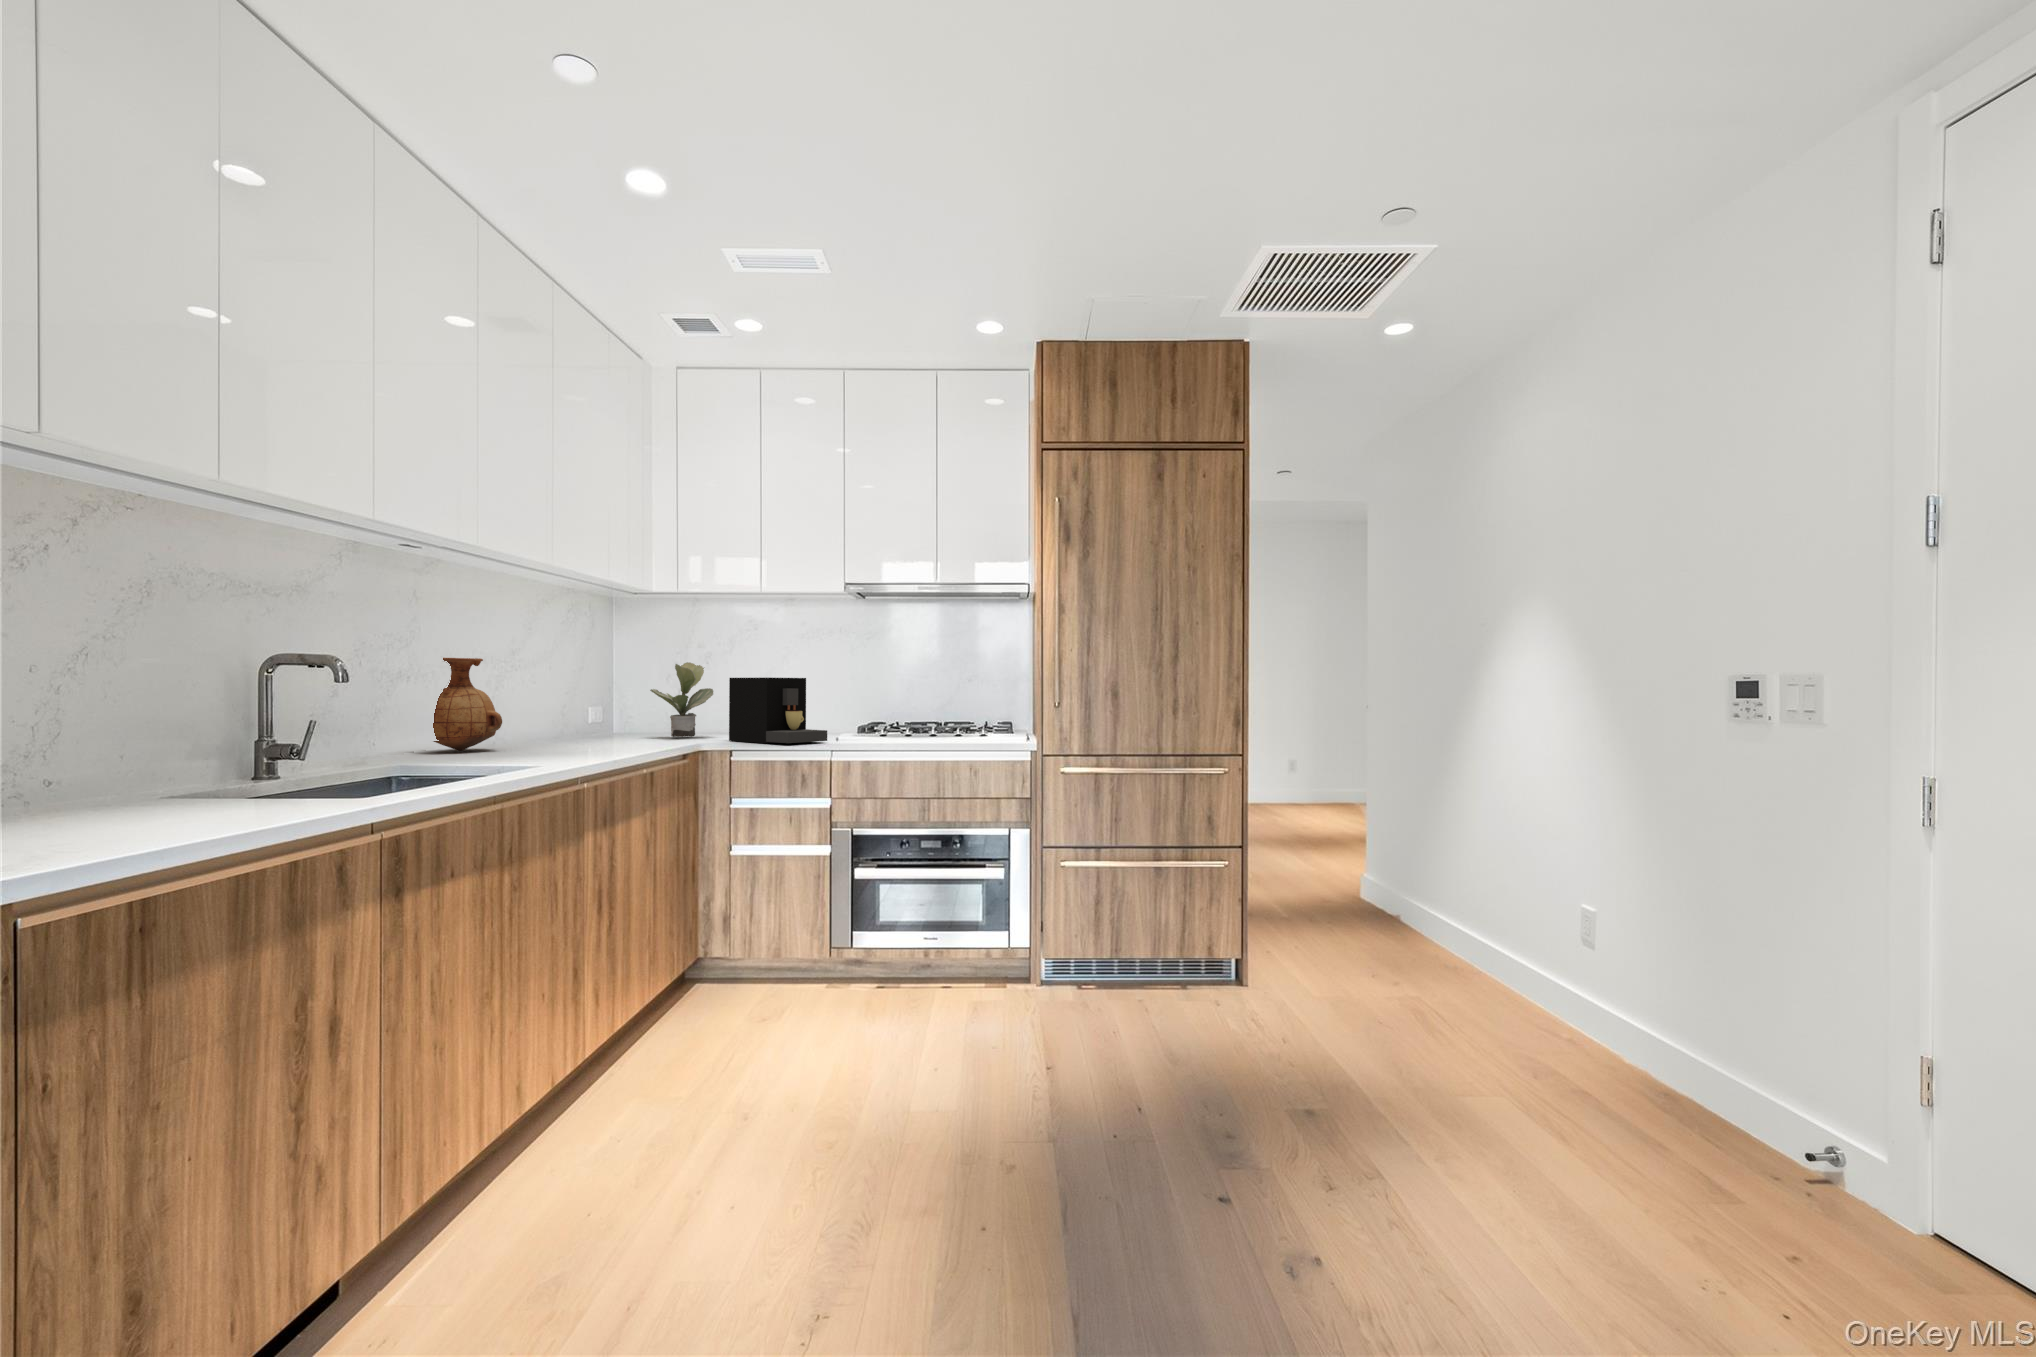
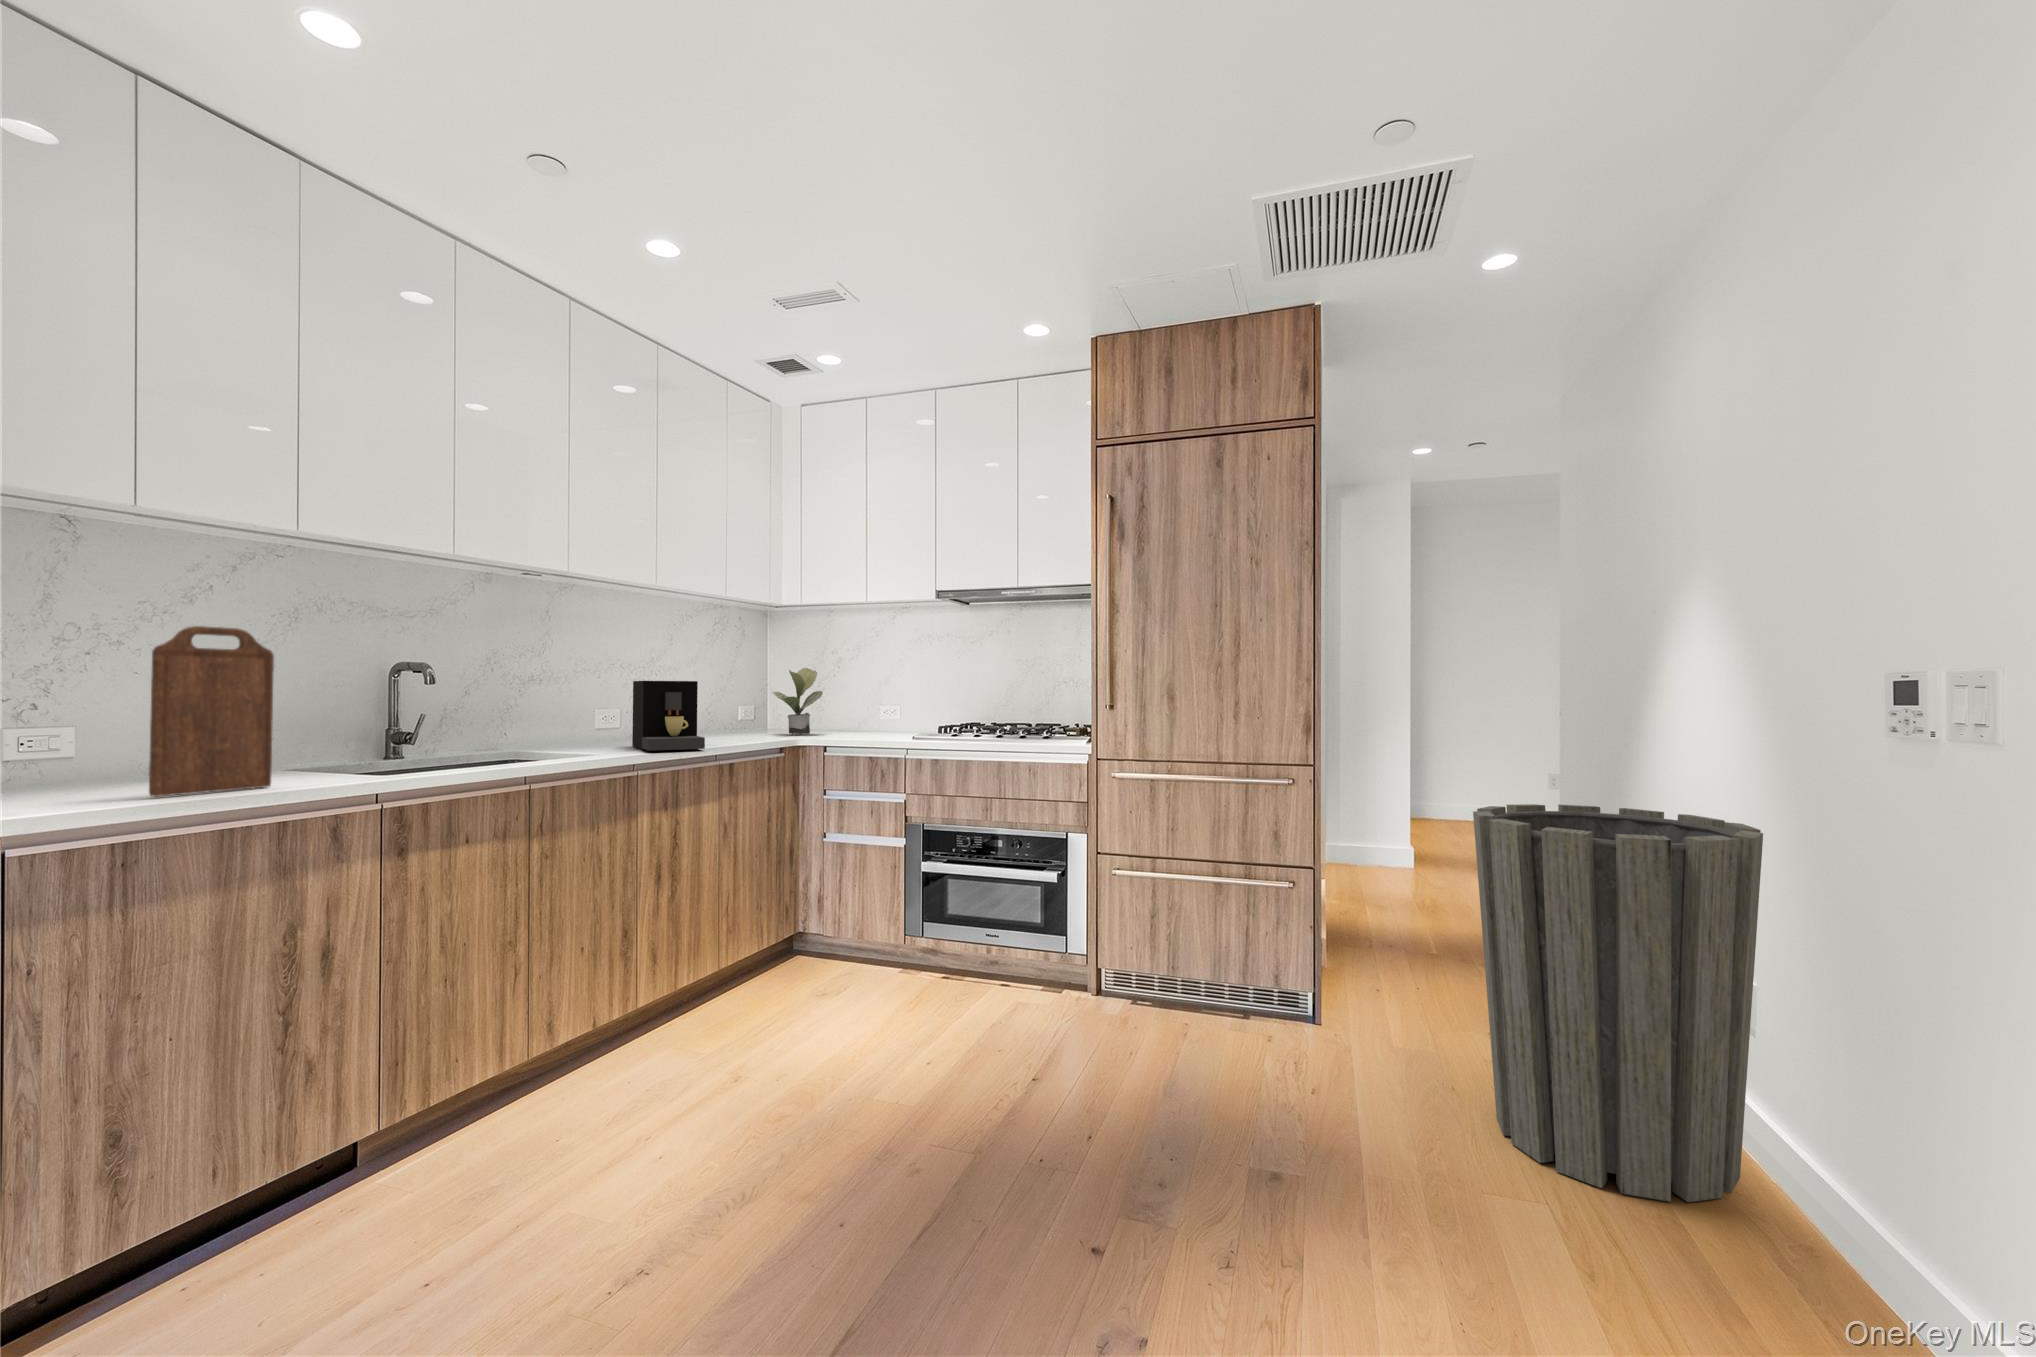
cutting board: none [105,607,240,838] -> present [149,626,274,797]
vase: present [433,658,502,751] -> none [569,665,628,742]
coffee maker: present [729,678,827,743] -> present [632,681,705,751]
trash can: none [1412,782,1628,1083] -> present [1473,804,1763,1202]

